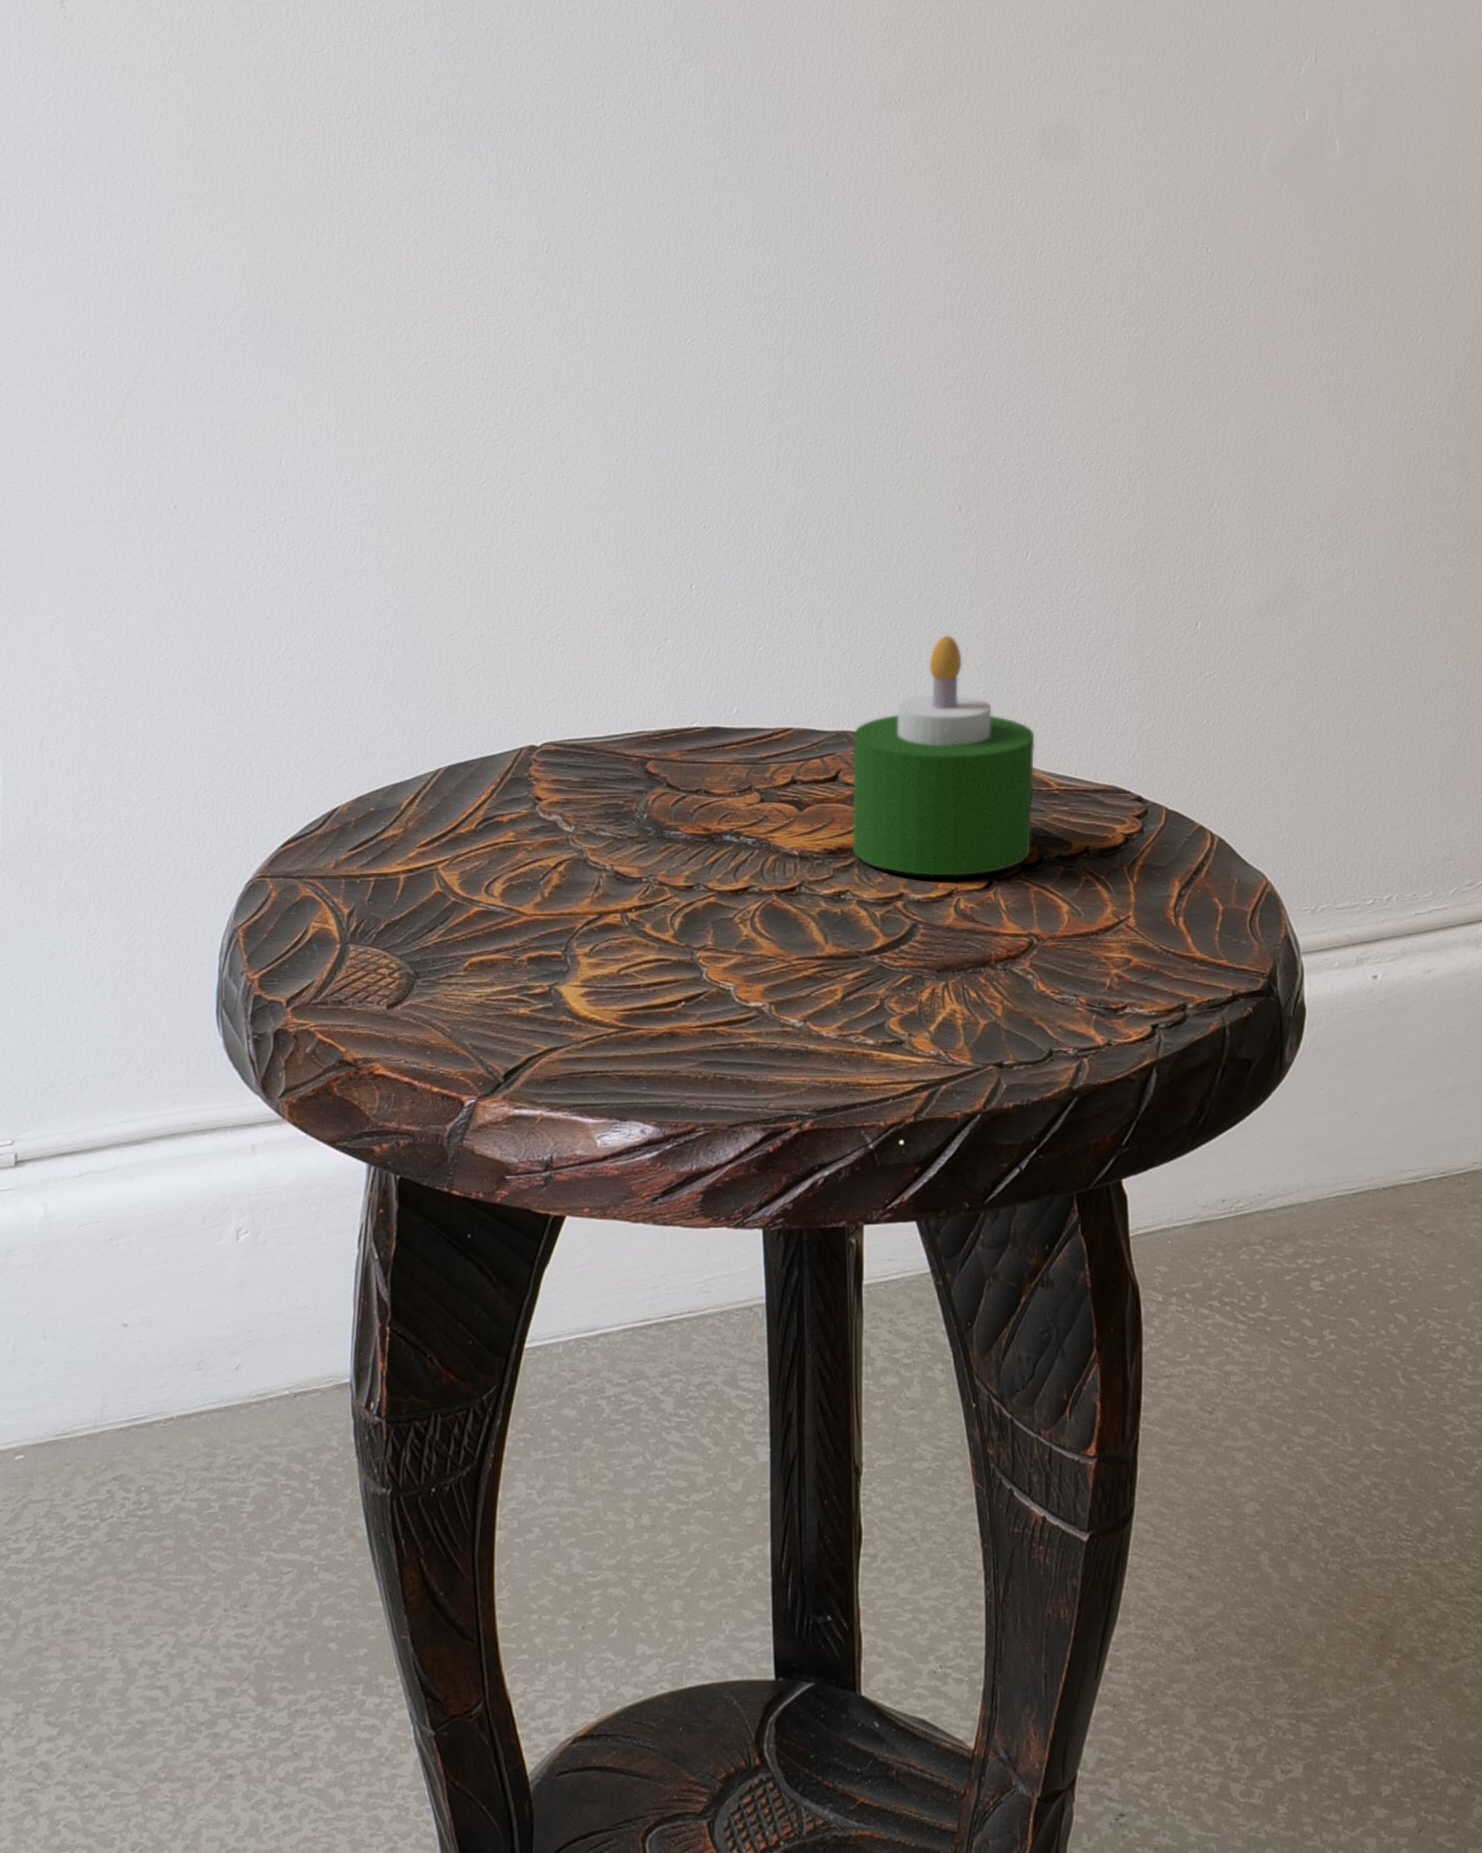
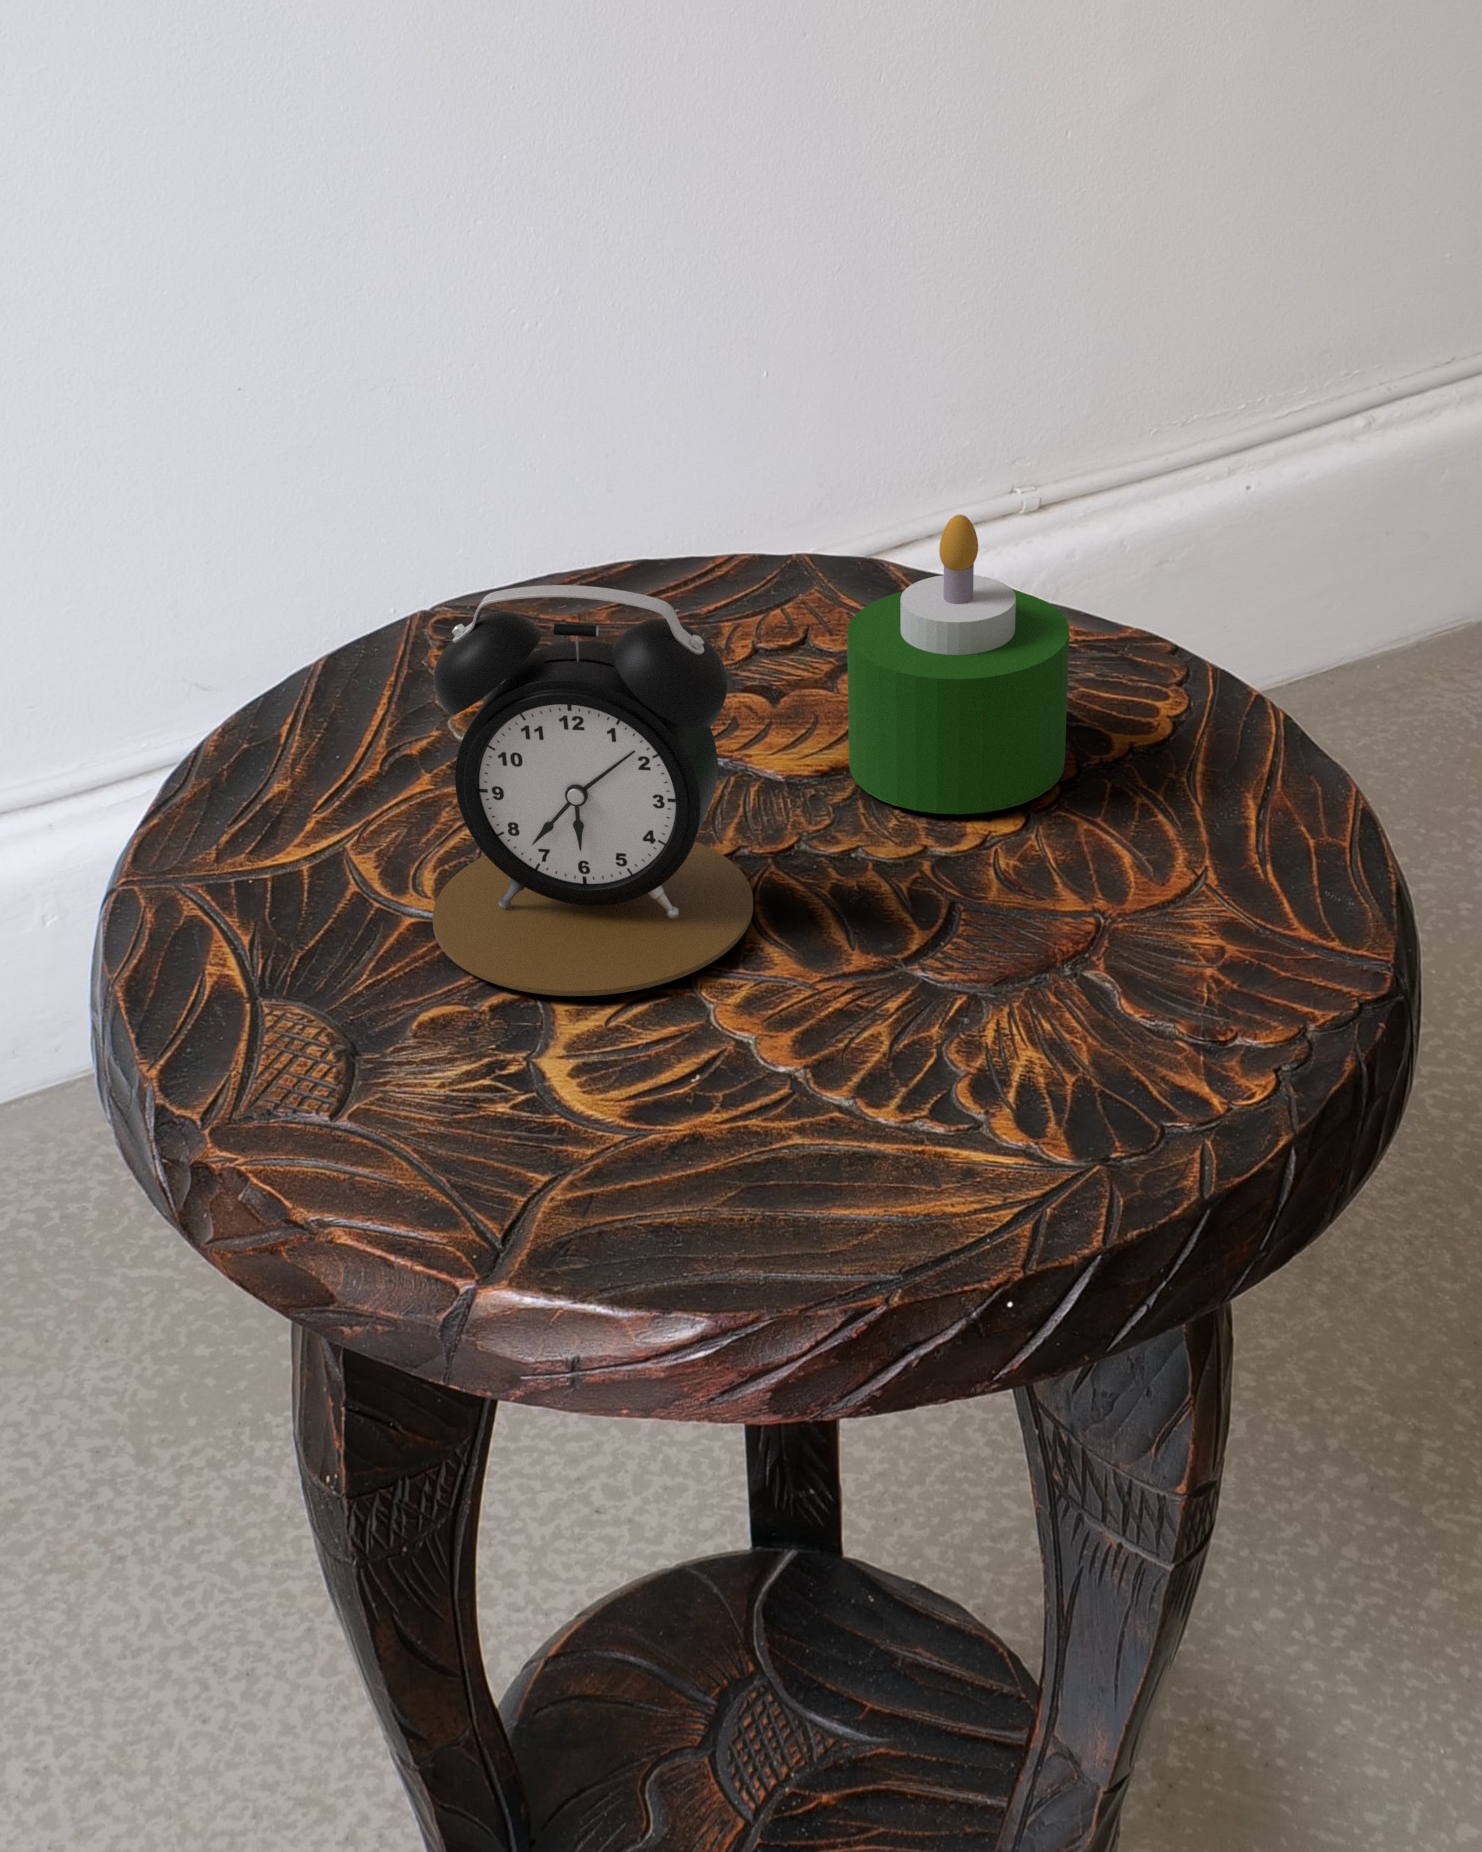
alarm clock: none [495,633,753,949] -> present [433,585,753,996]

